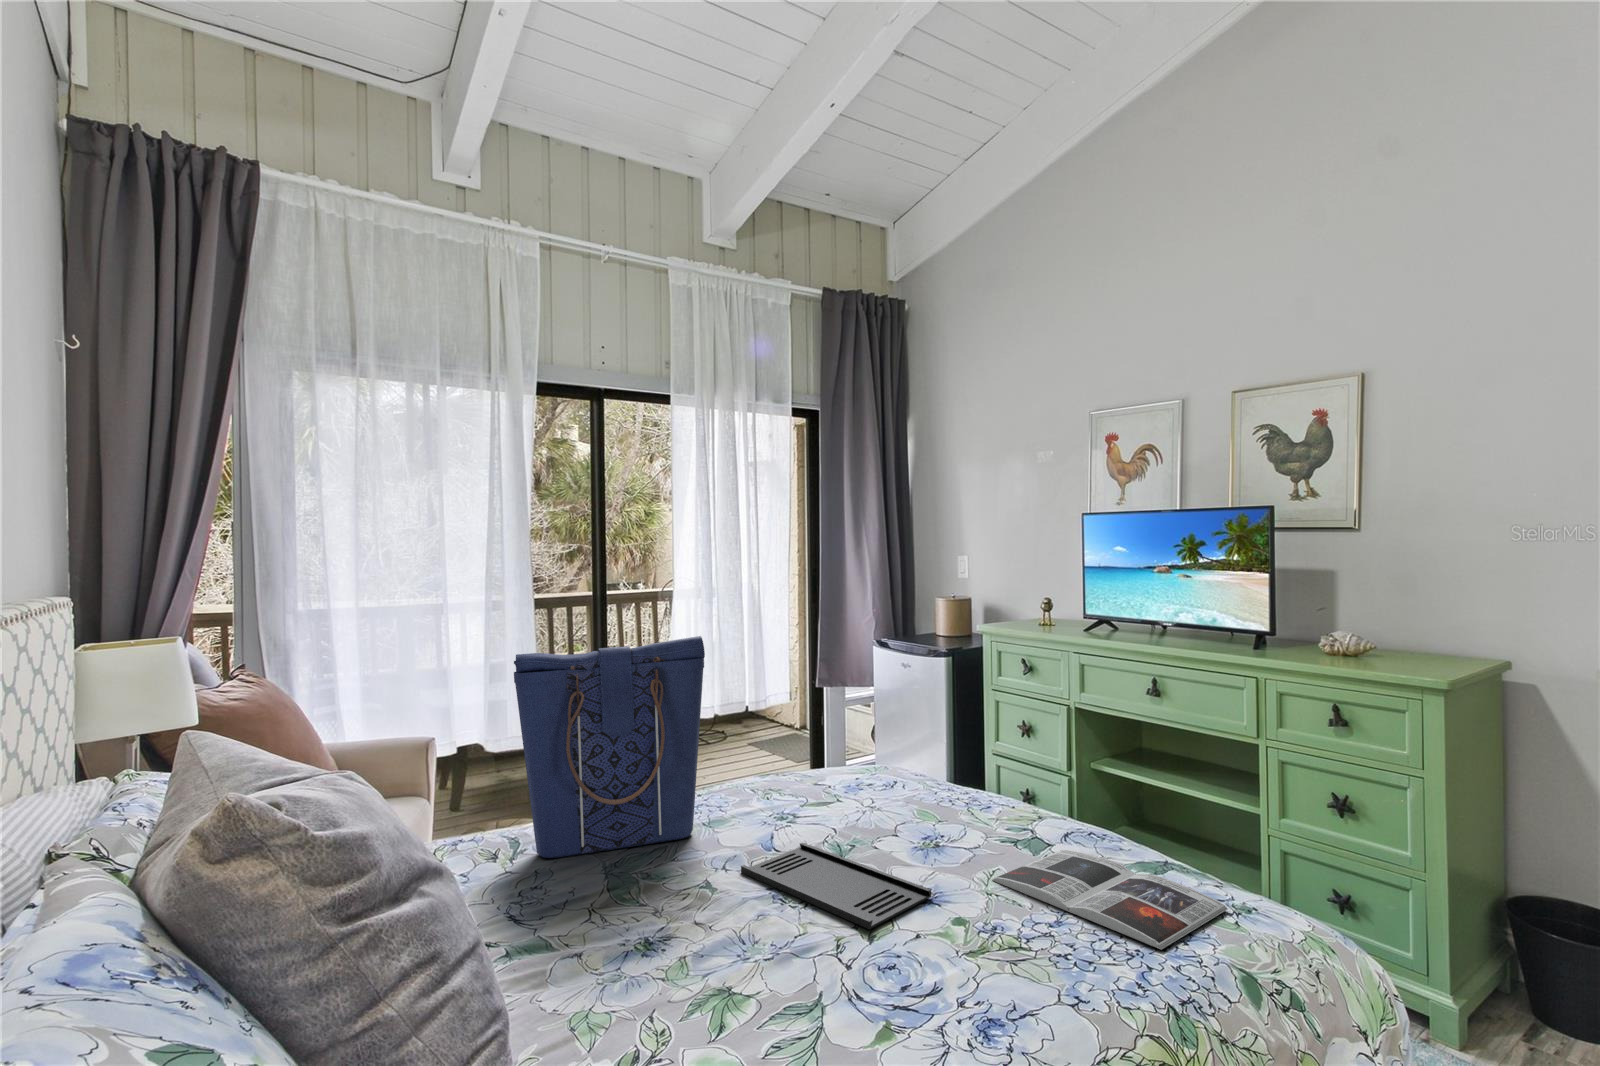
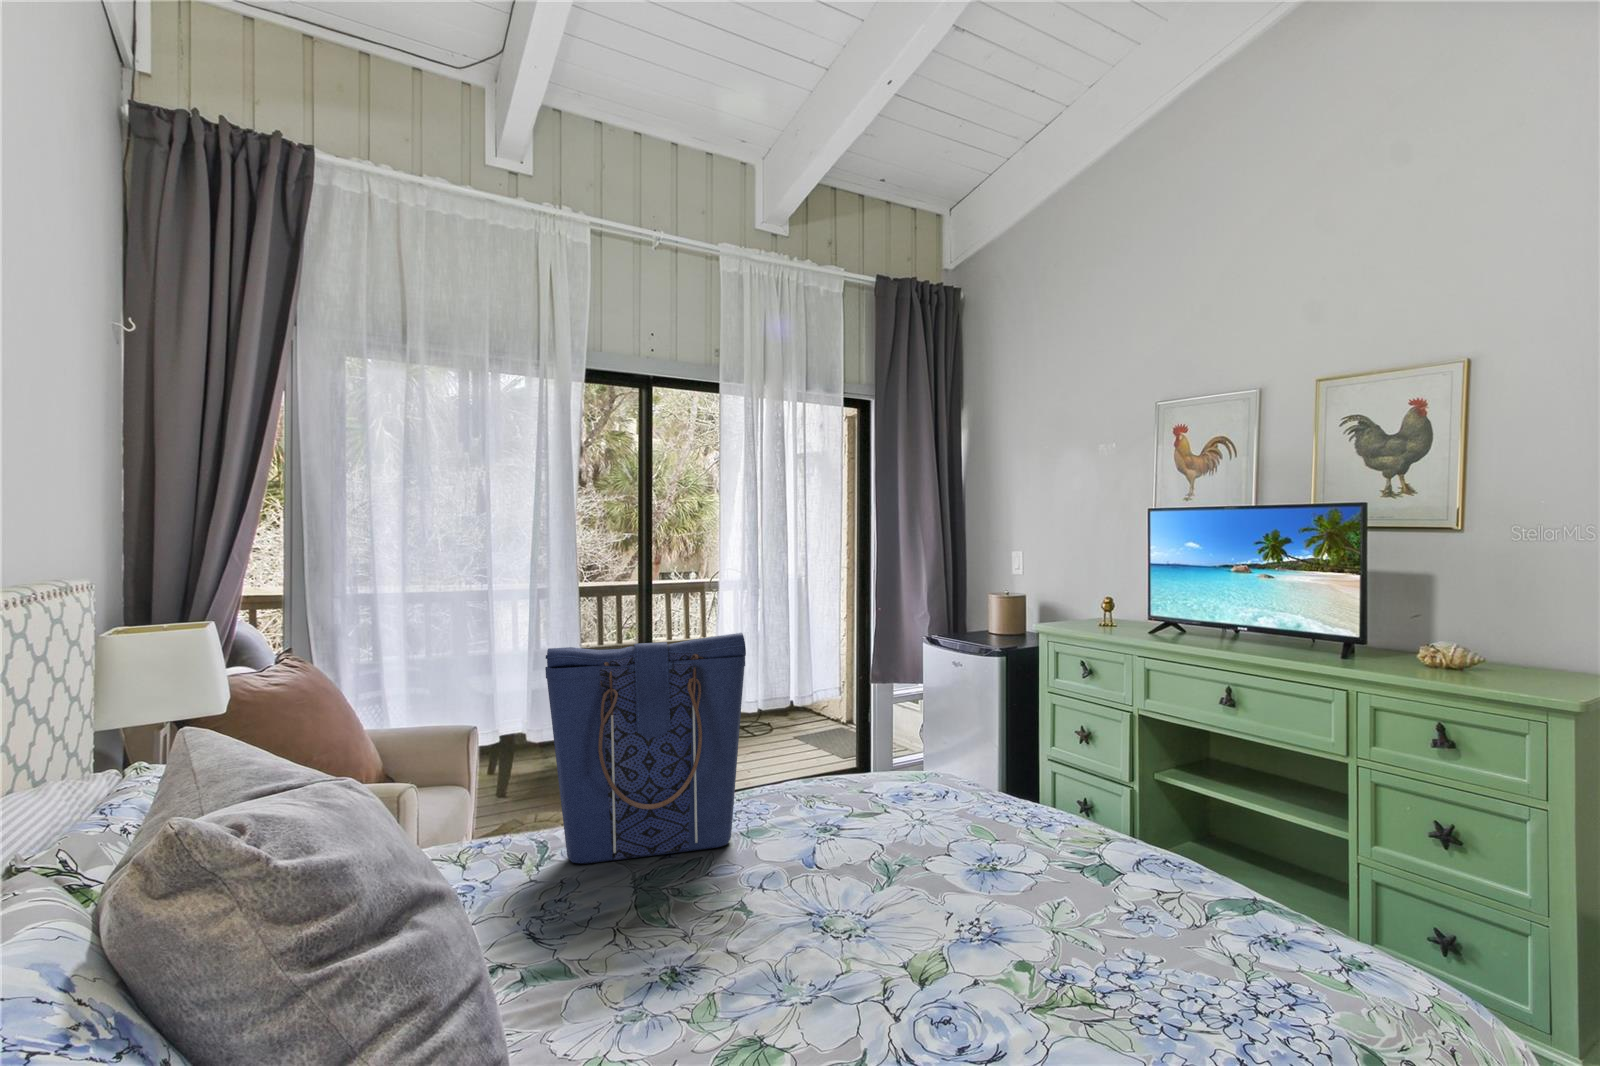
tray: present [741,843,931,930] -> none [780,858,990,970]
magazine: present [992,850,1228,950] -> none [1057,881,1339,1017]

